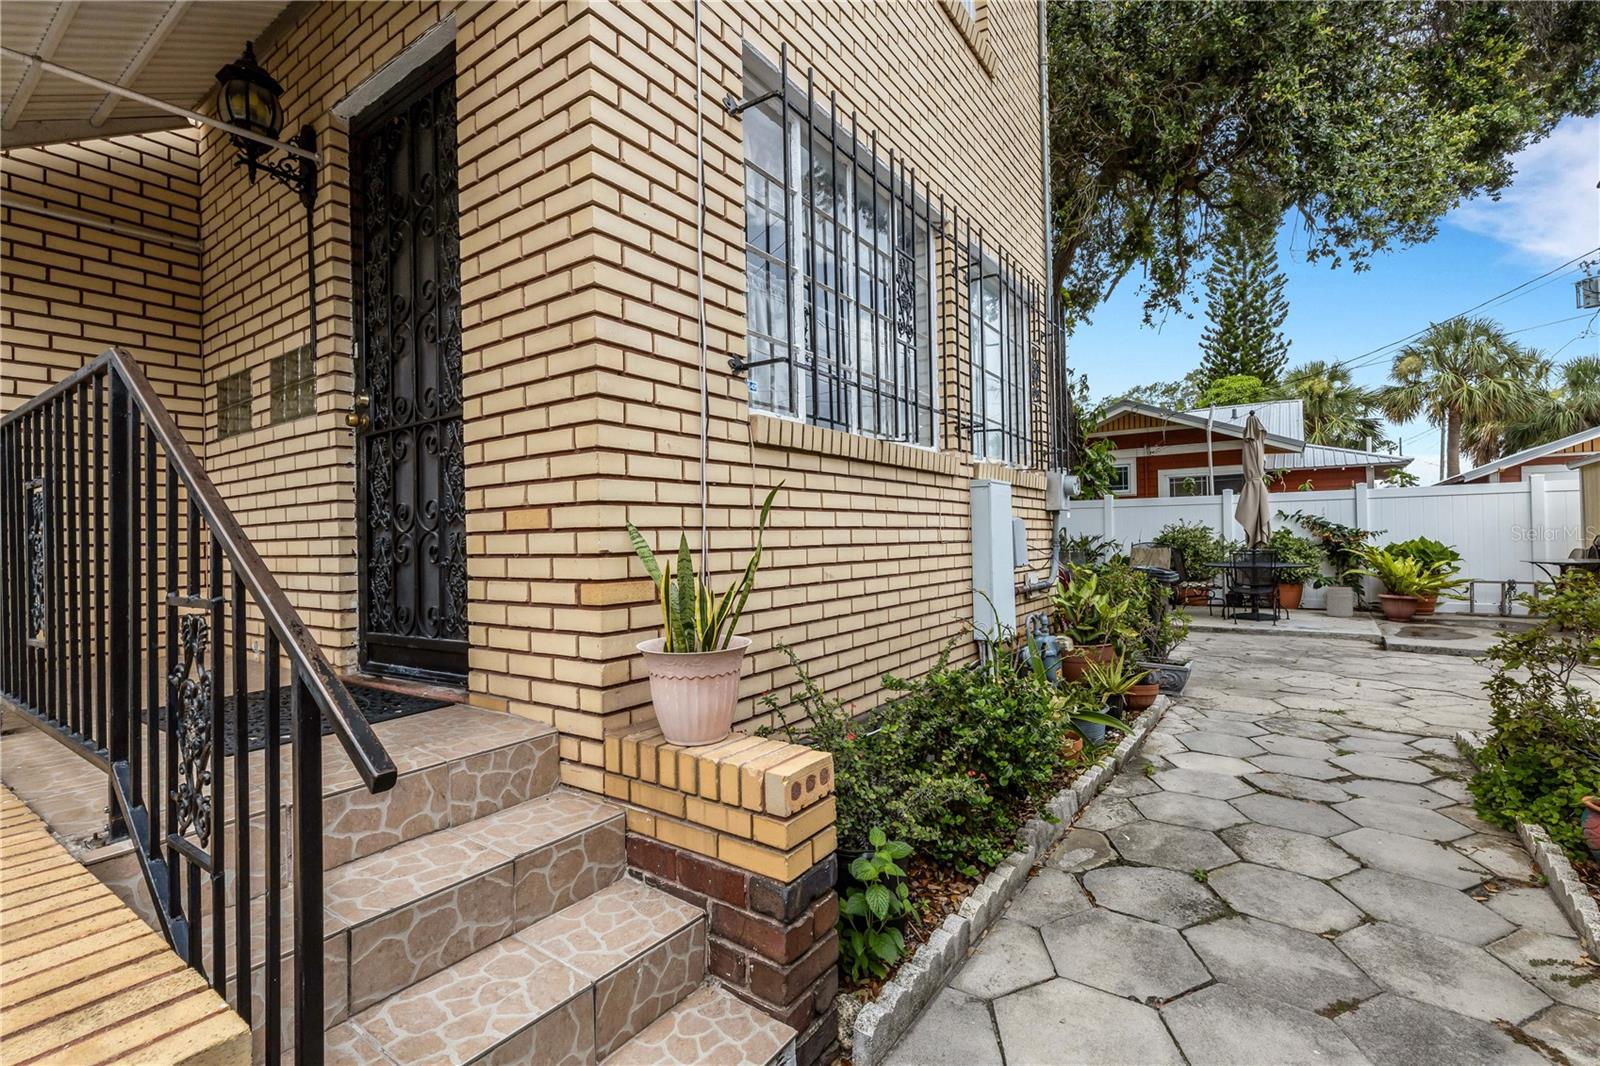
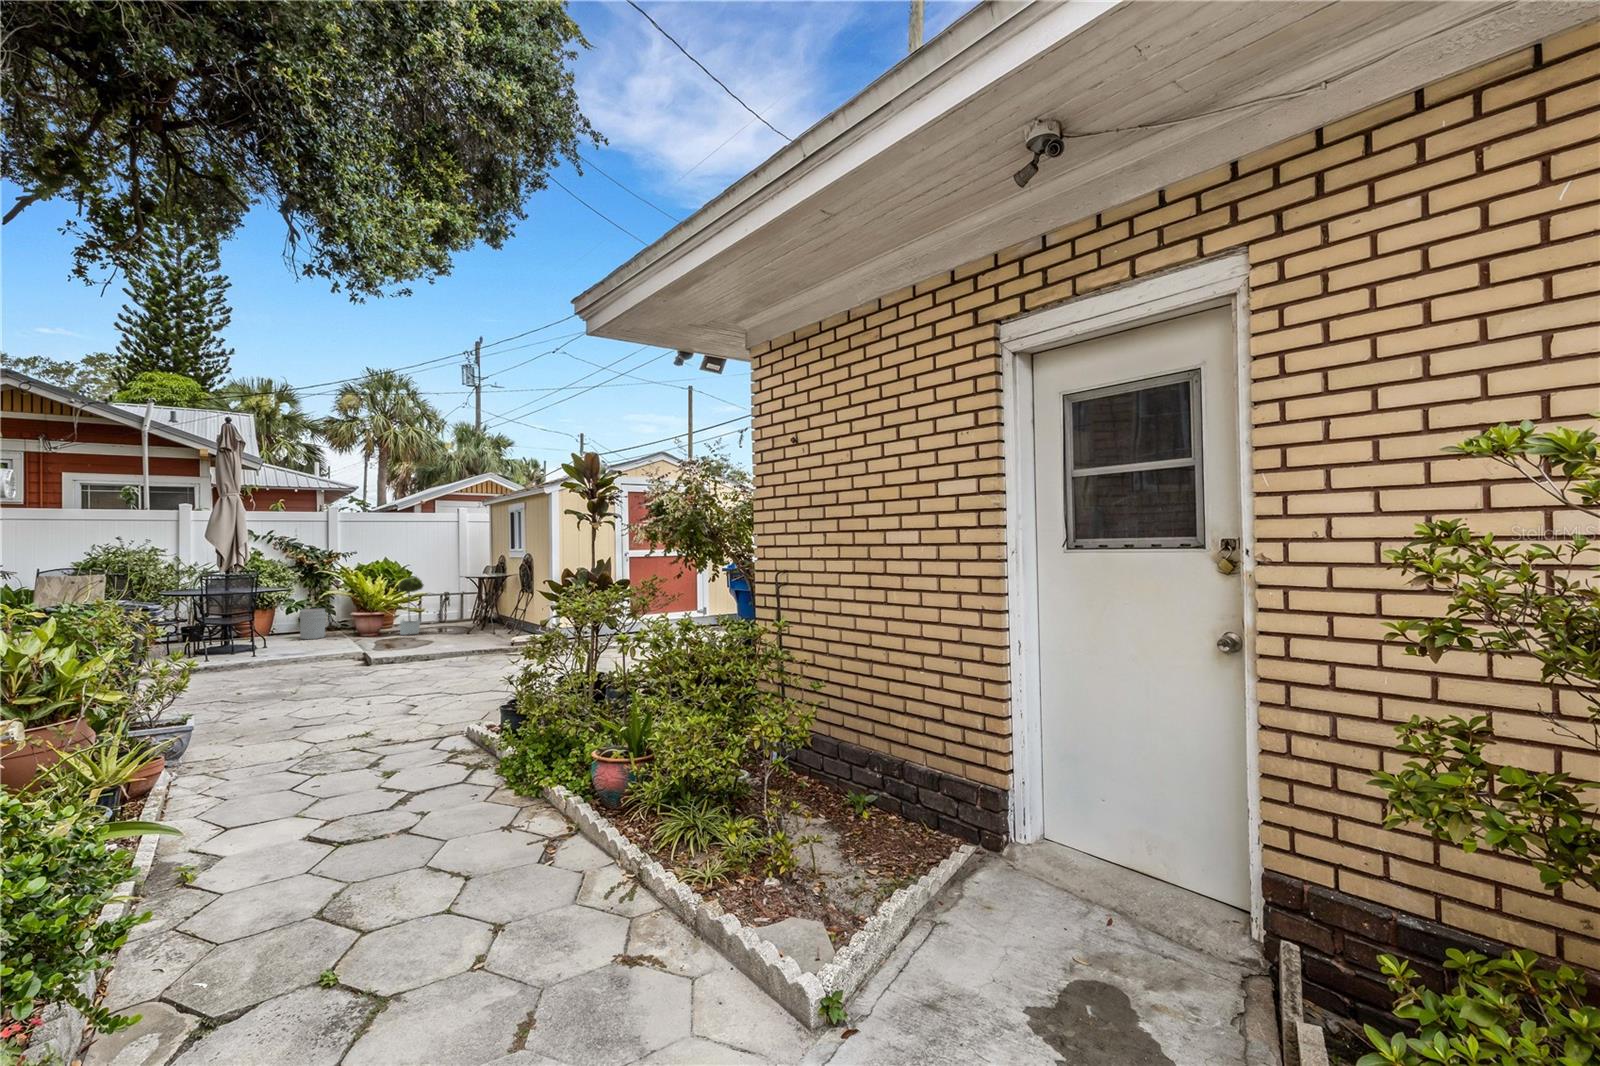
potted tree: none [1435,558,1471,625] -> present [398,577,424,635]

